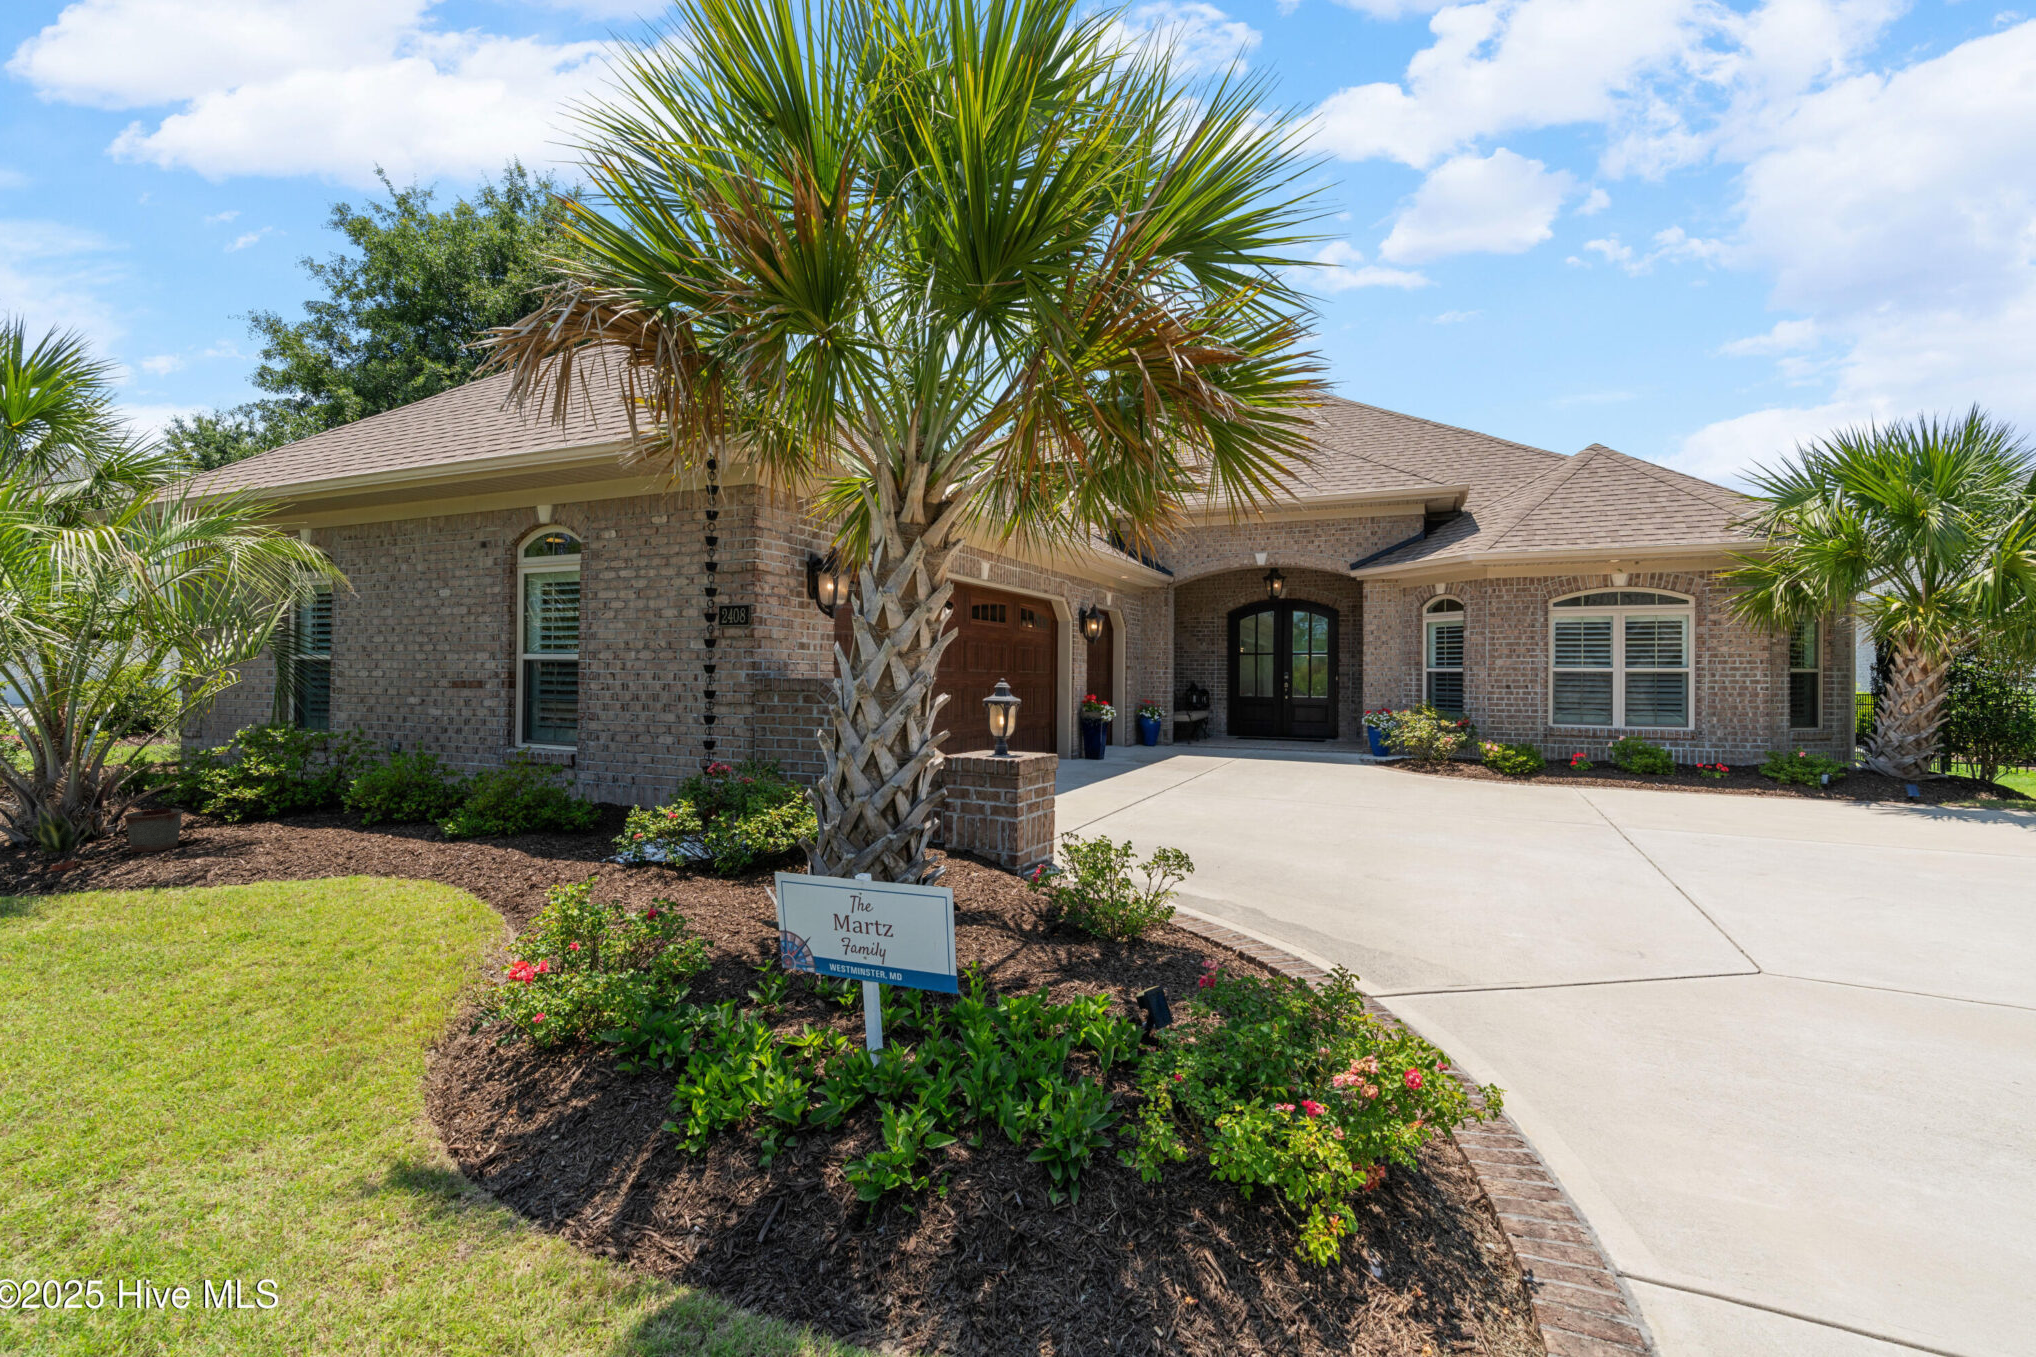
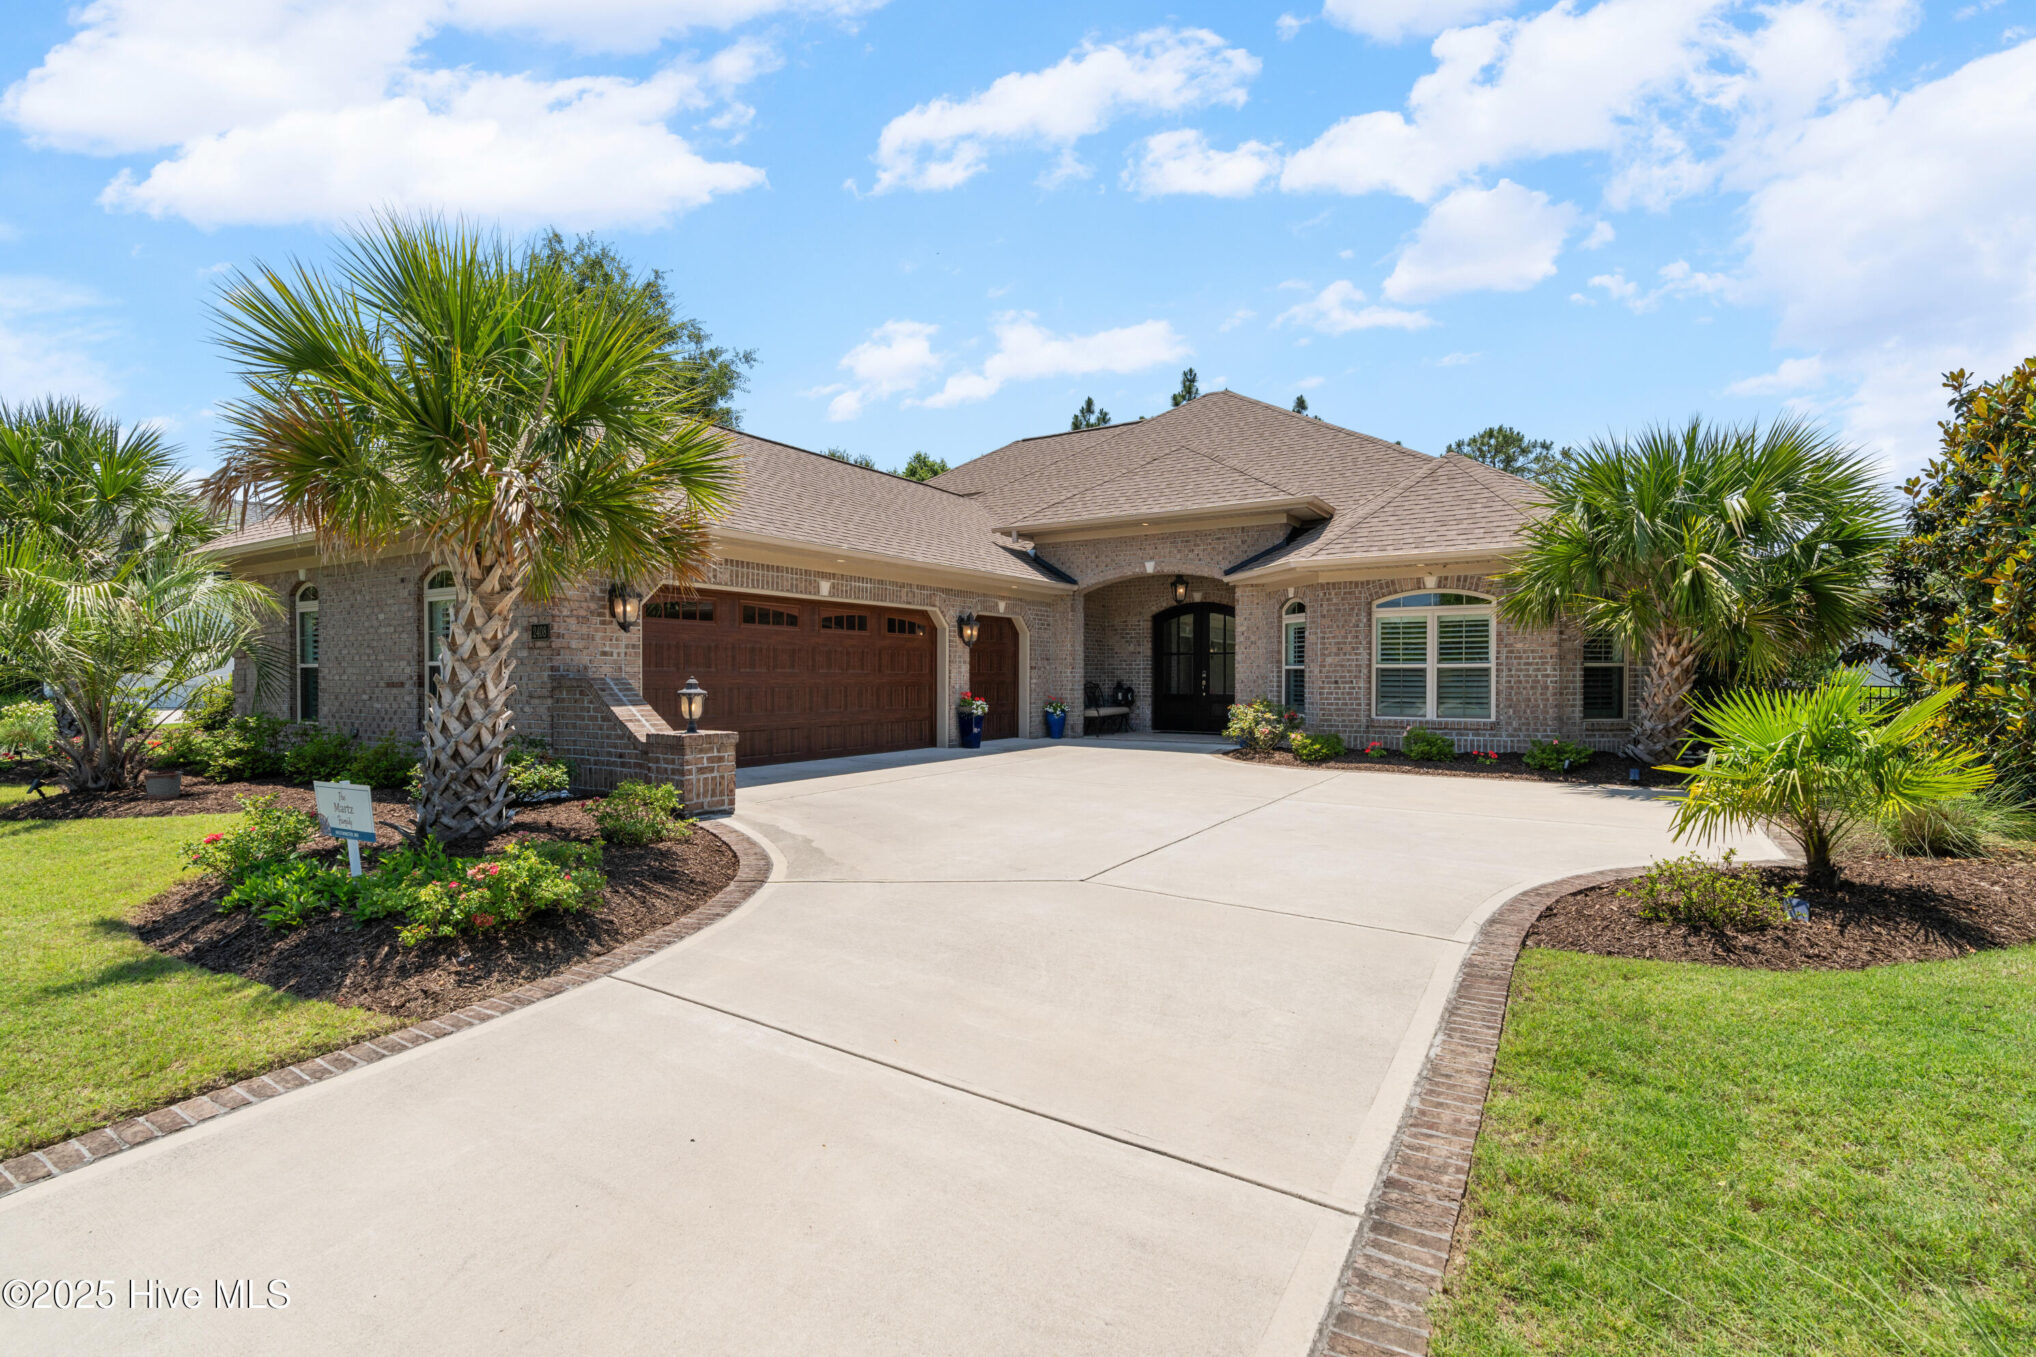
potted plant: present [32,810,91,871] -> none [81,767,117,808]

